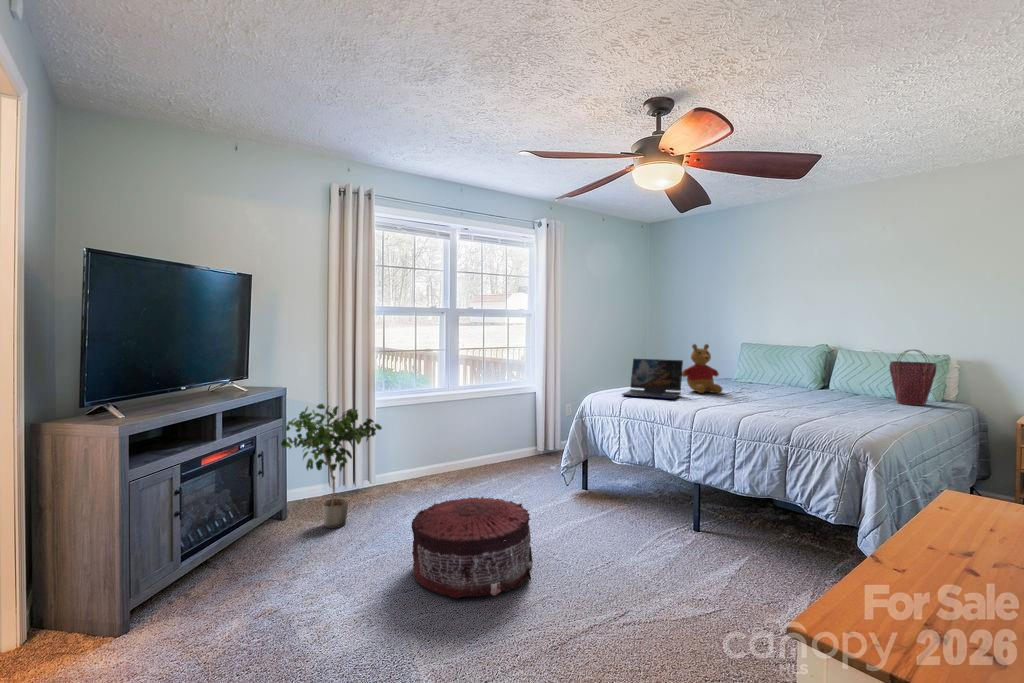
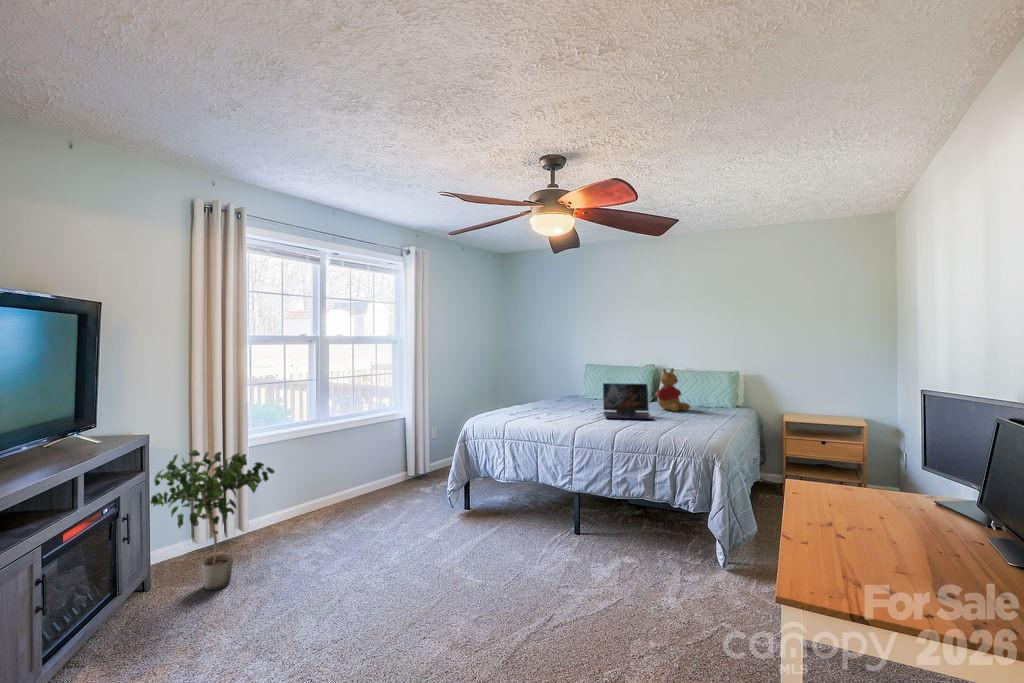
stuffed bear: present [682,344,722,393] -> present [655,368,690,411]
handbag: present [890,350,936,405] -> none [702,369,733,412]
laptop: present [622,359,683,399] -> present [603,383,653,419]
pouf: present [411,496,533,598] -> none [333,530,459,639]

